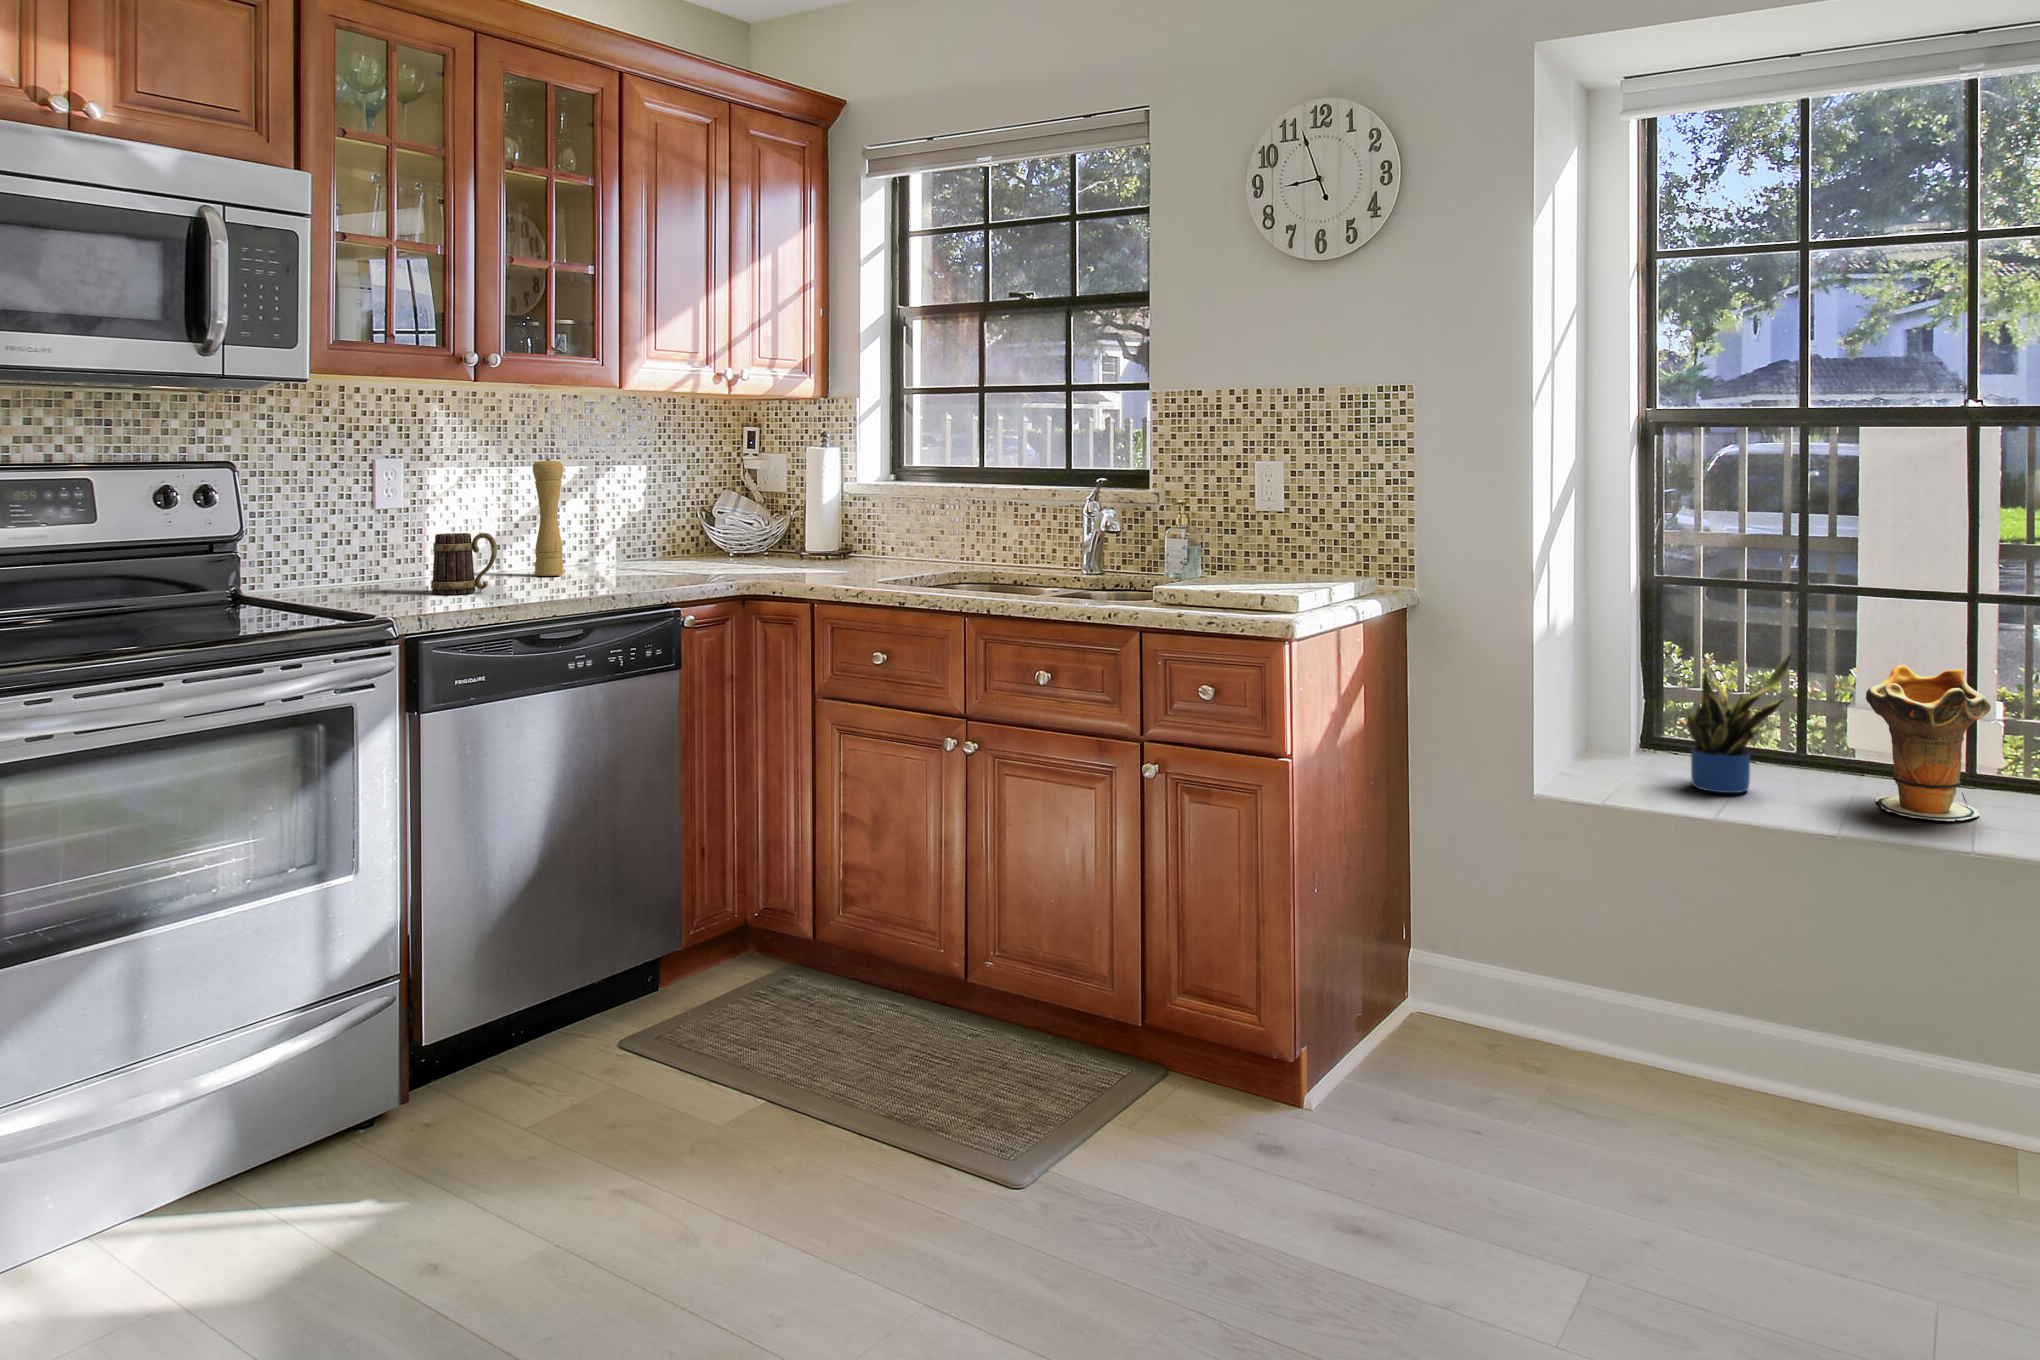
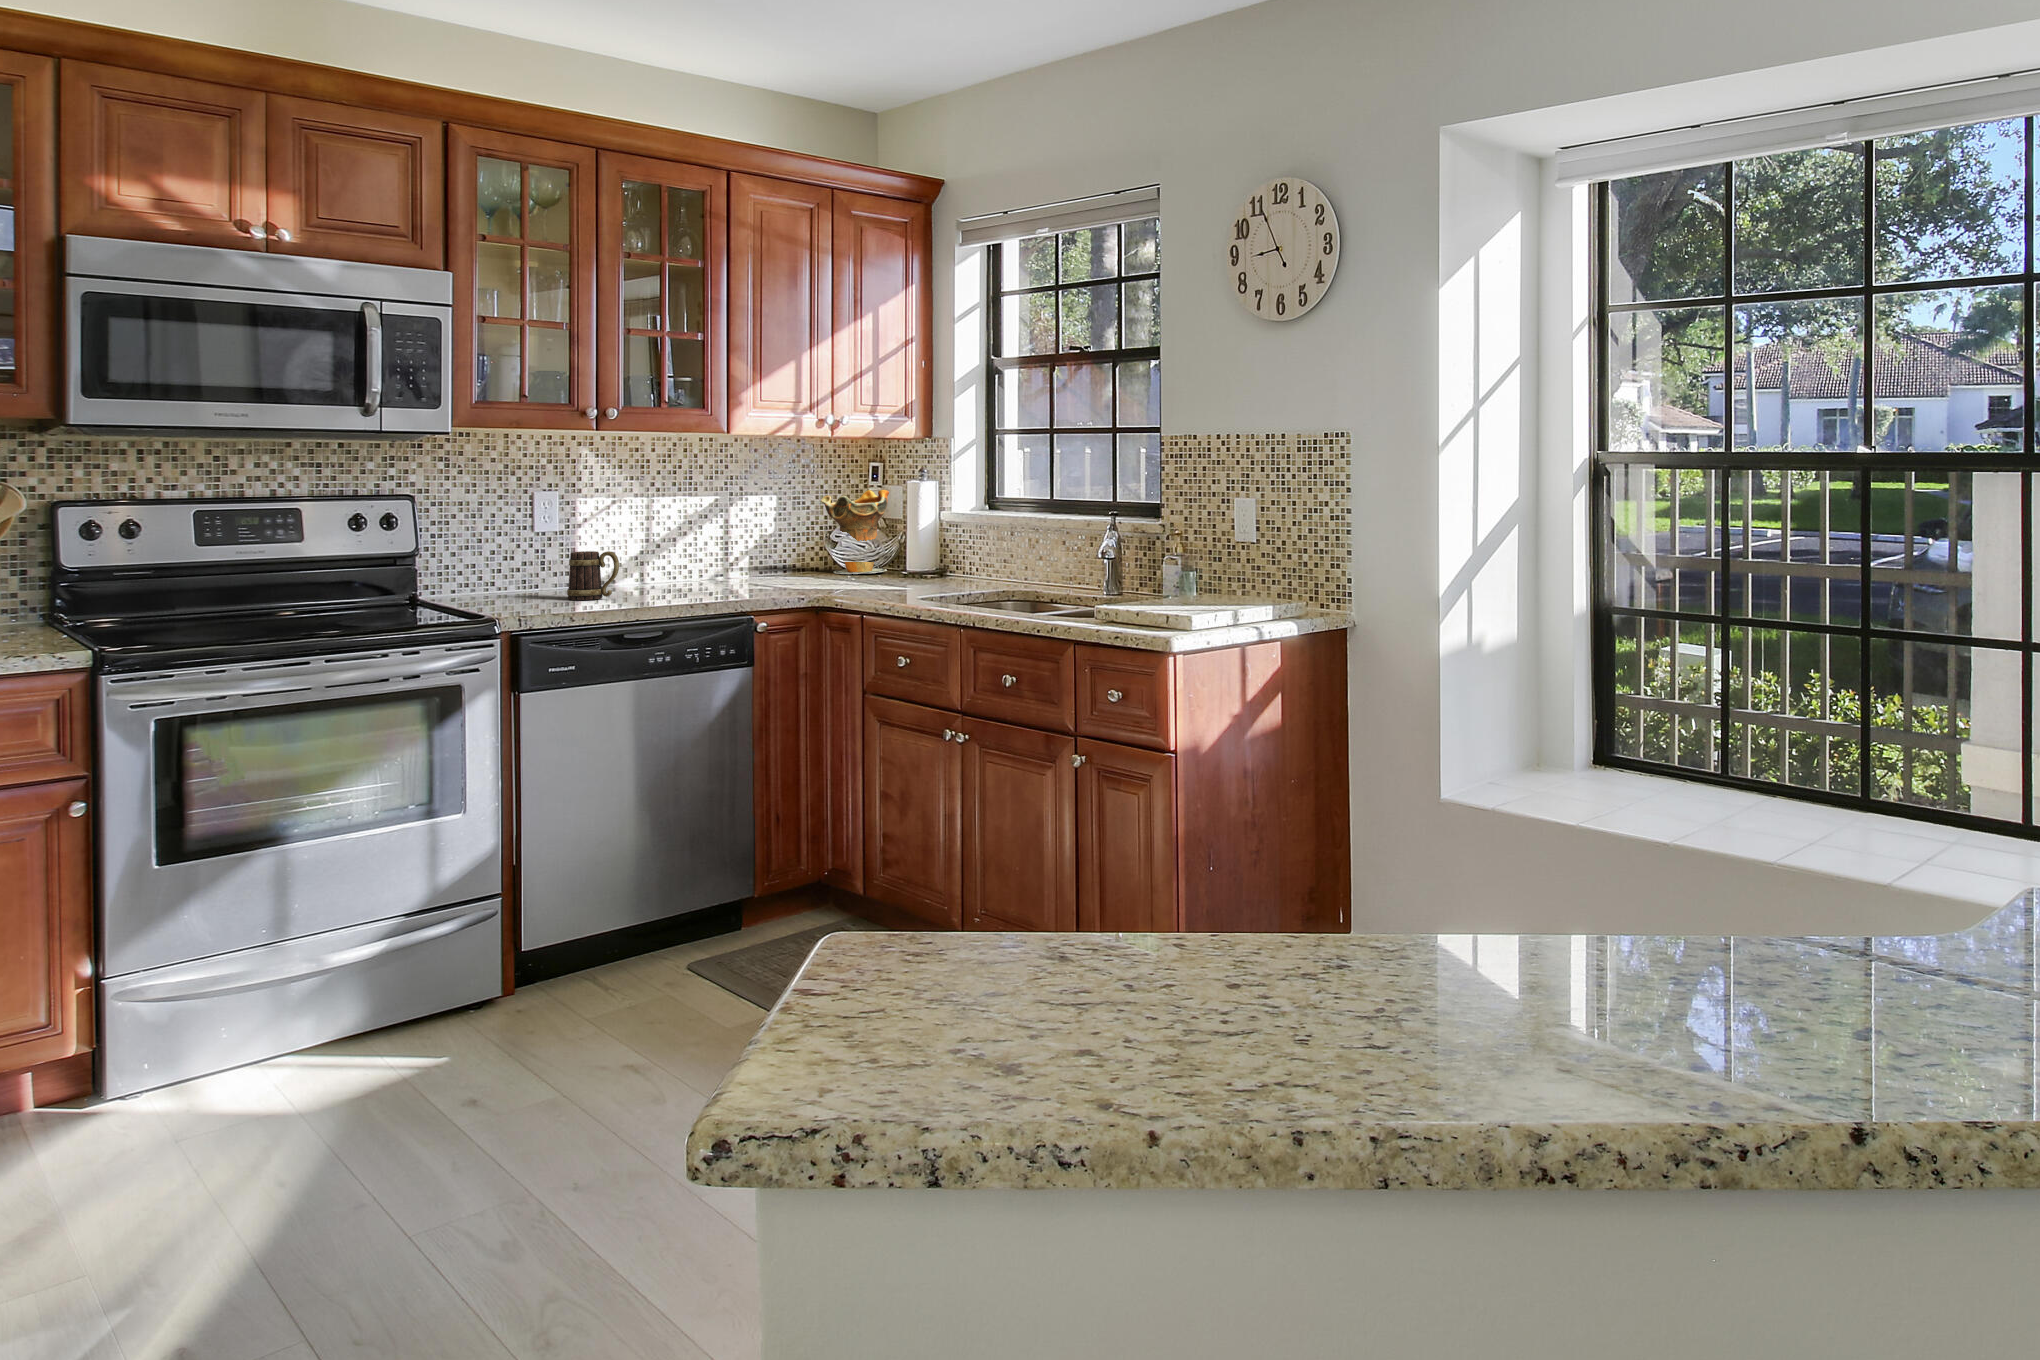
pepper mill: present [533,459,564,576] -> none [671,490,696,586]
potted plant: present [1686,654,1791,793] -> none [1575,676,1661,801]
decorative vase: present [1866,665,1991,821] -> present [821,490,889,574]

